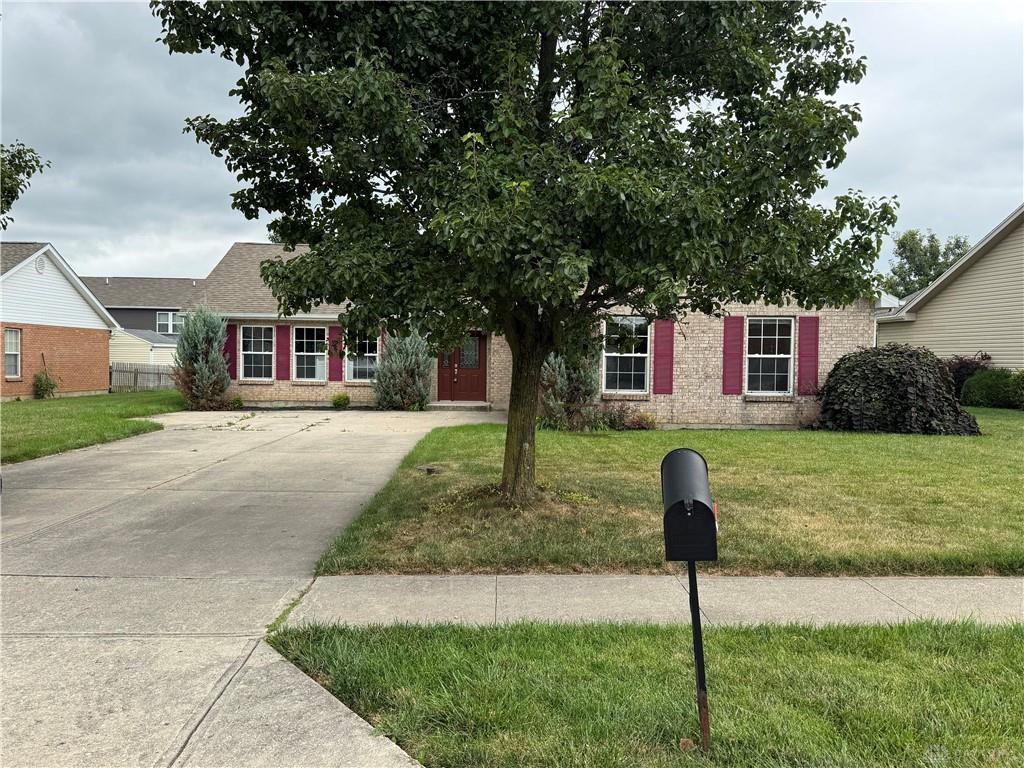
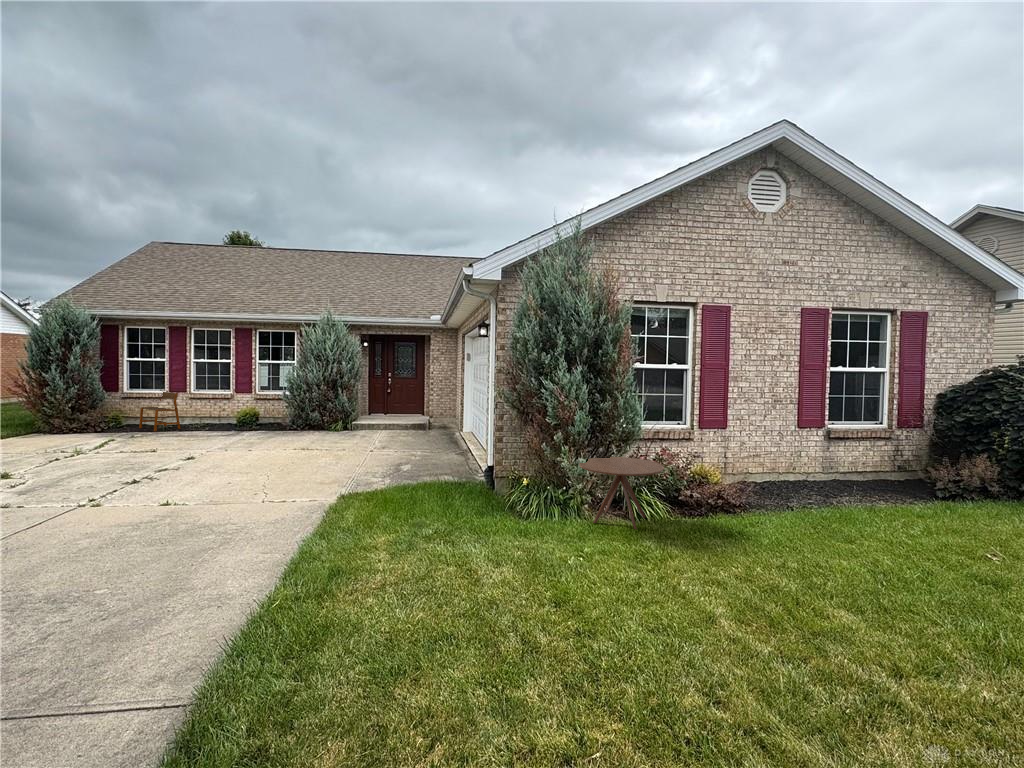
bench: none [255,379,288,411] -> present [139,392,181,431]

